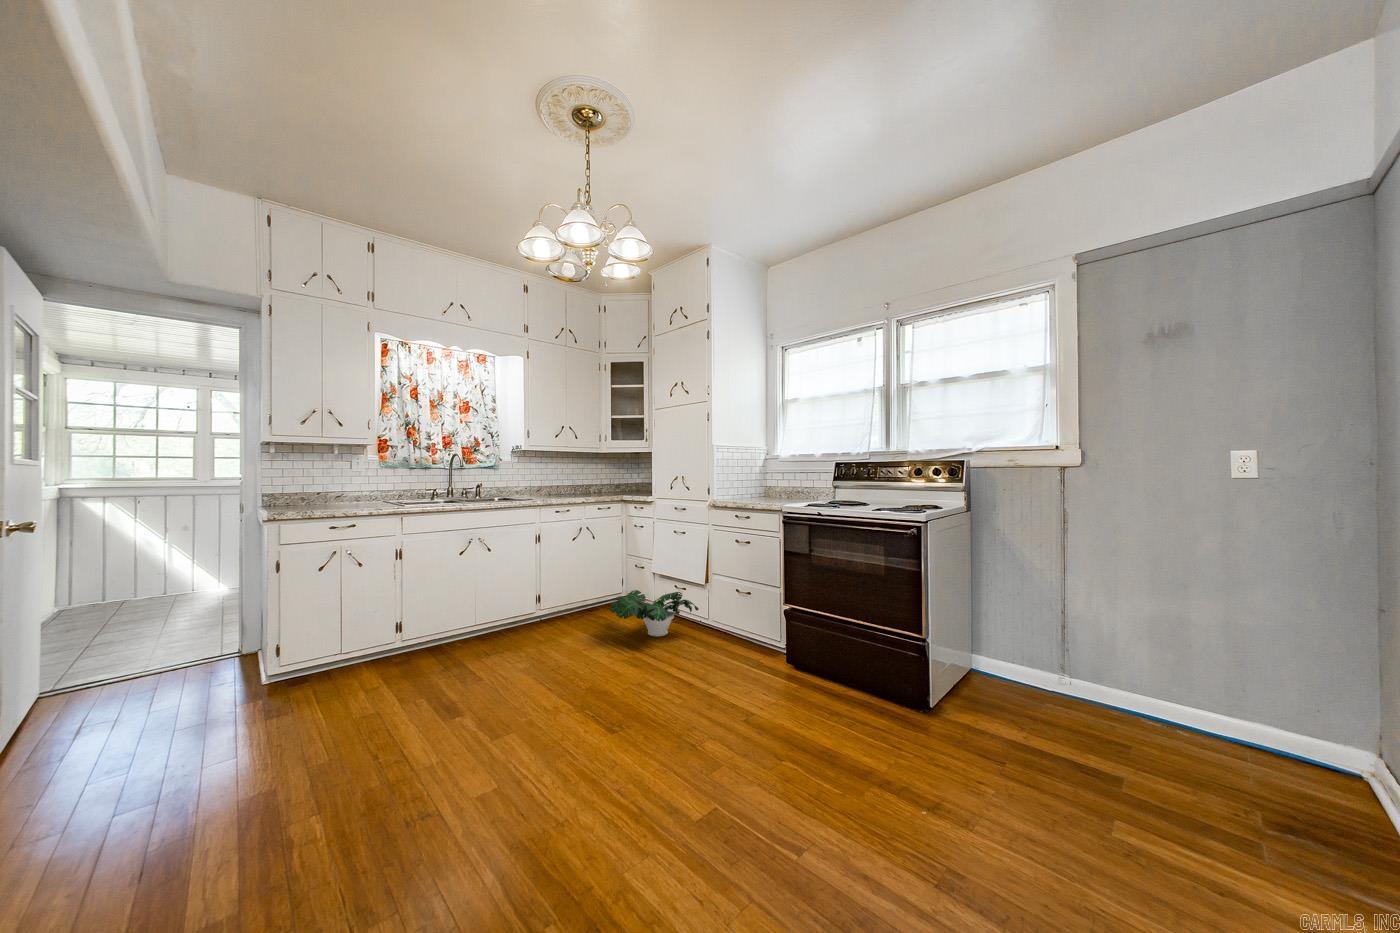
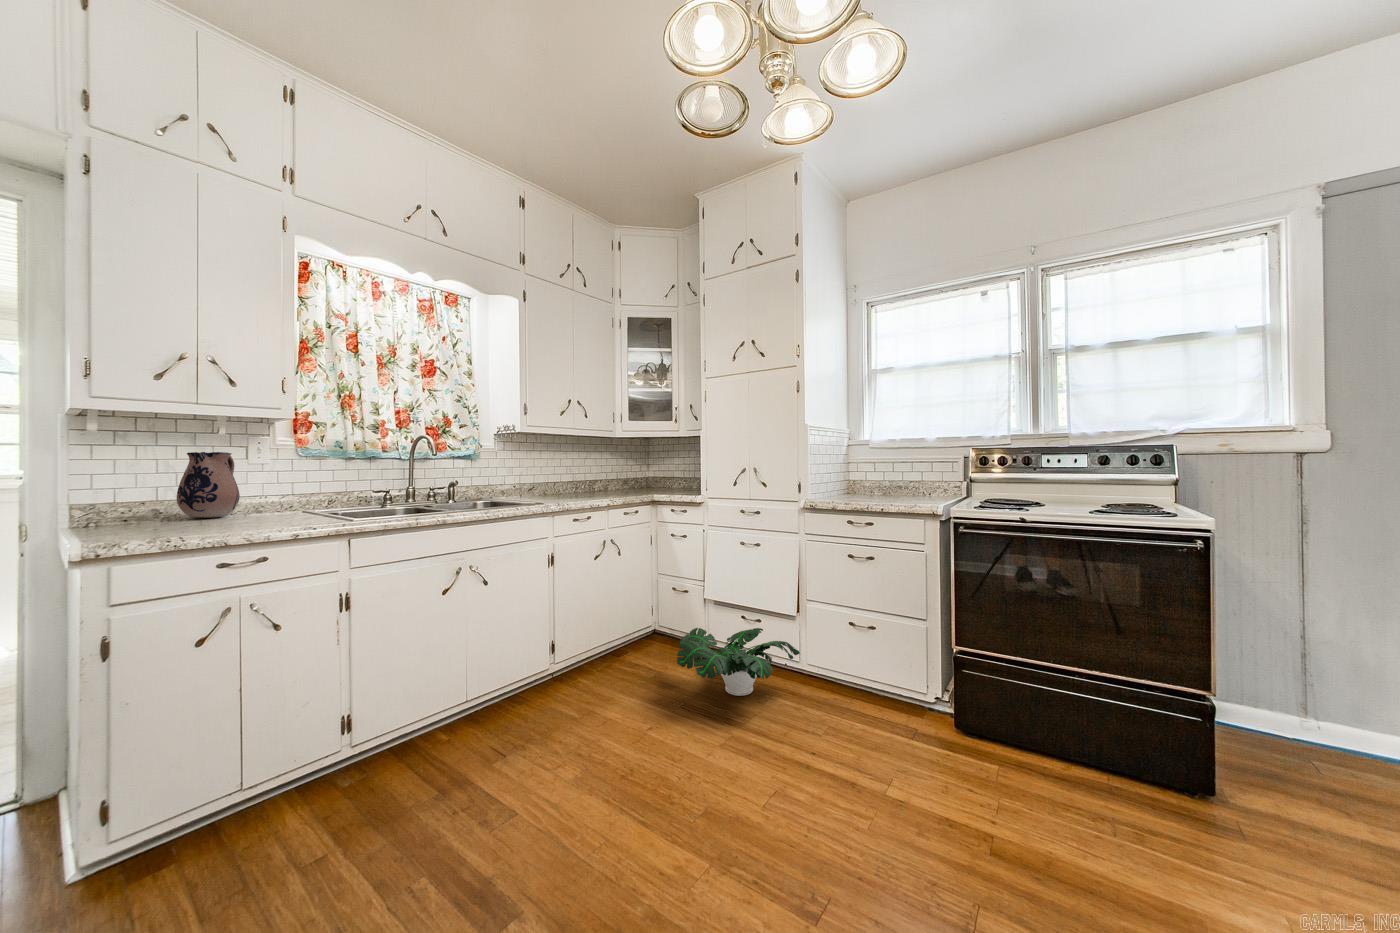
ceramic pitcher: none [314,465,346,503] -> present [177,452,240,518]

